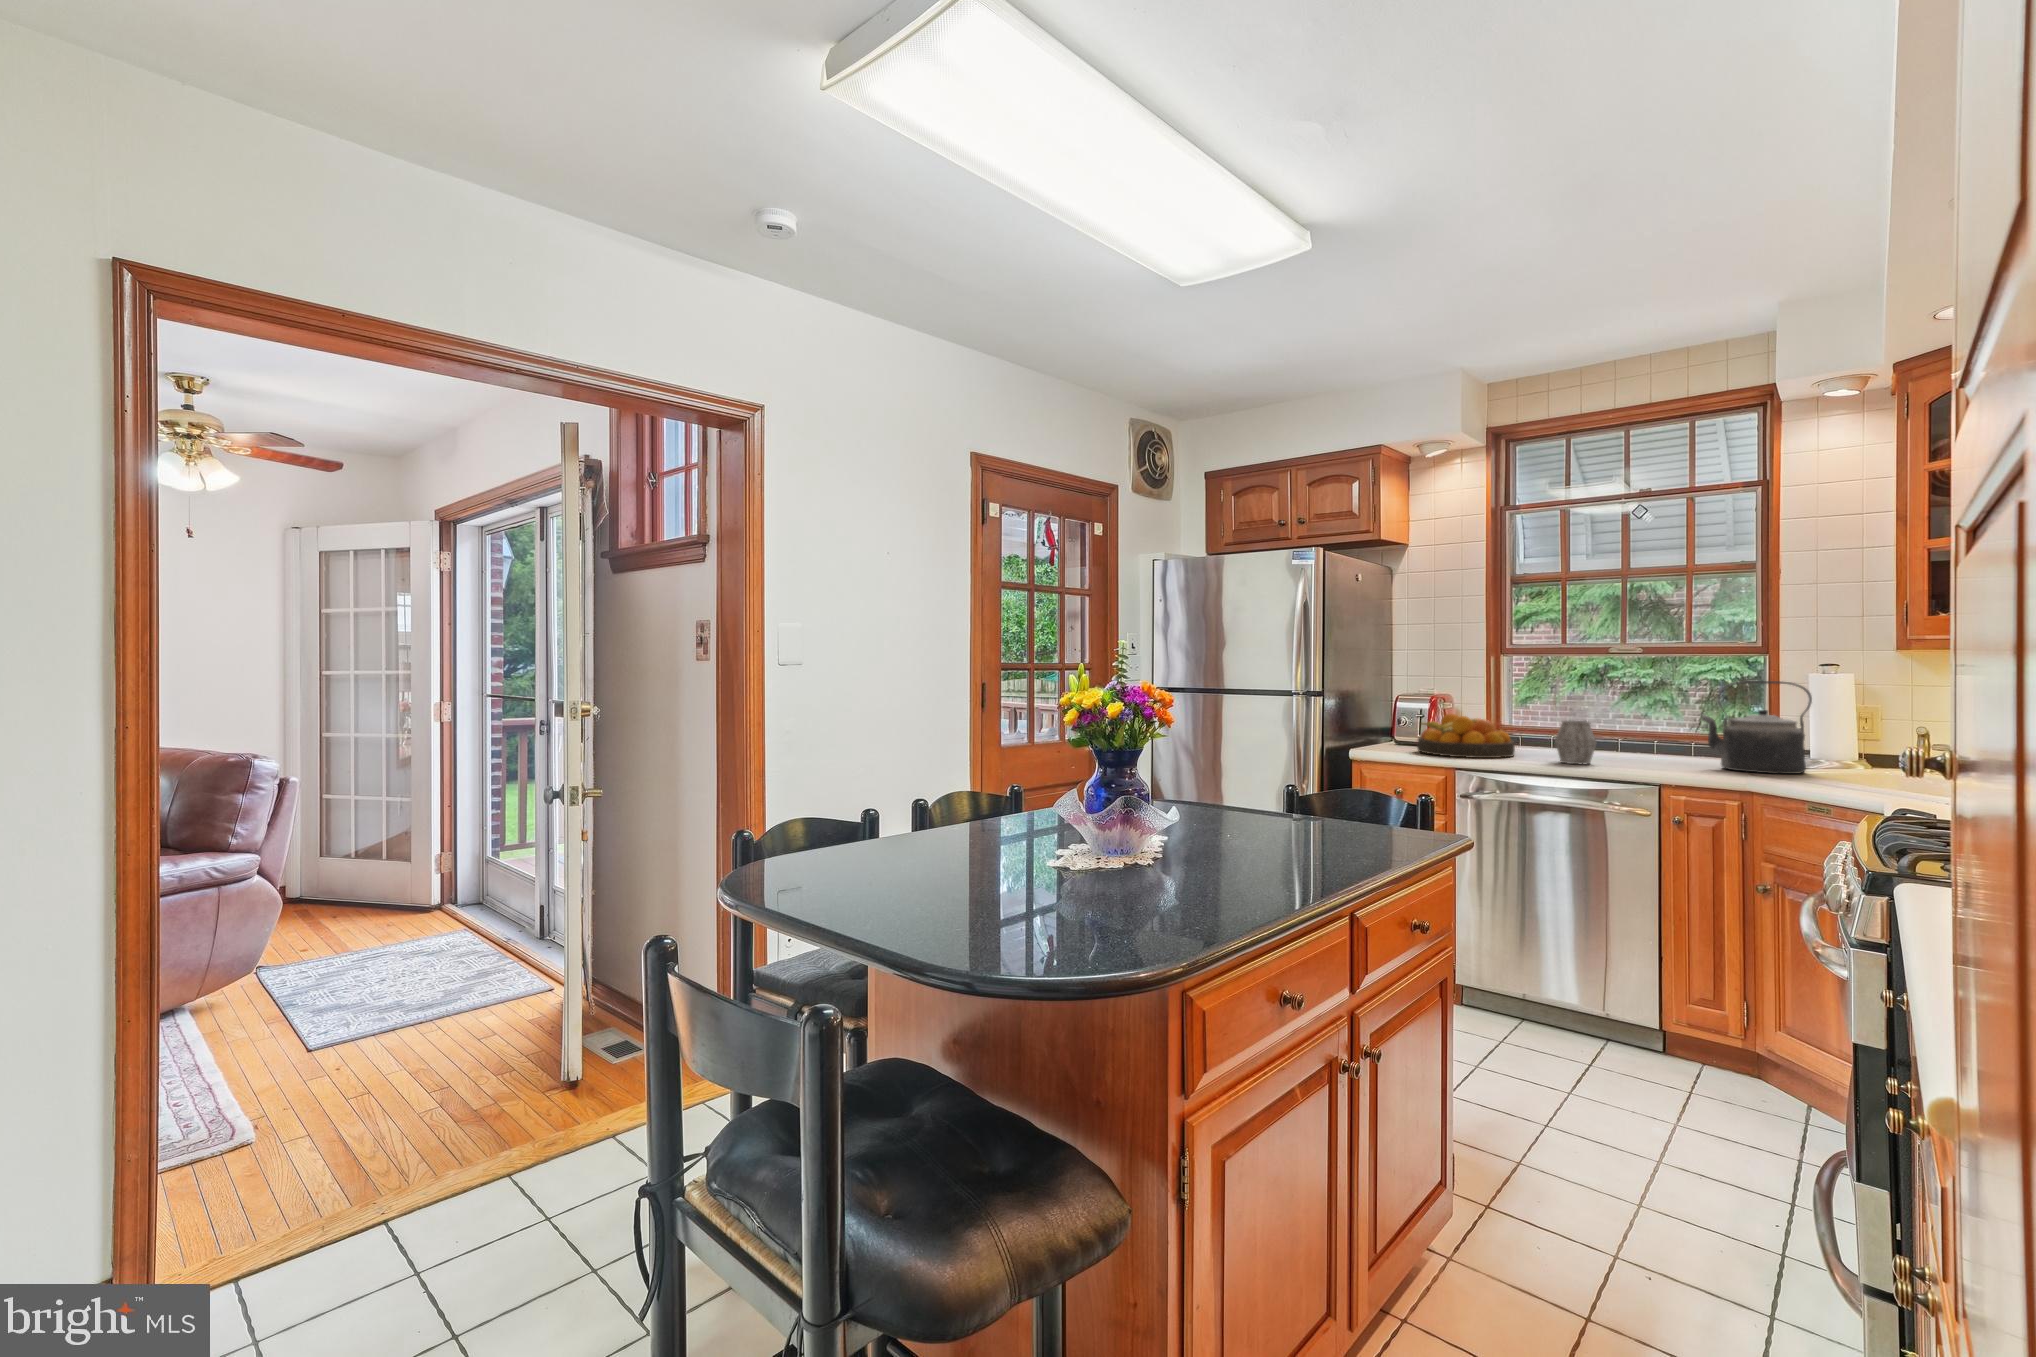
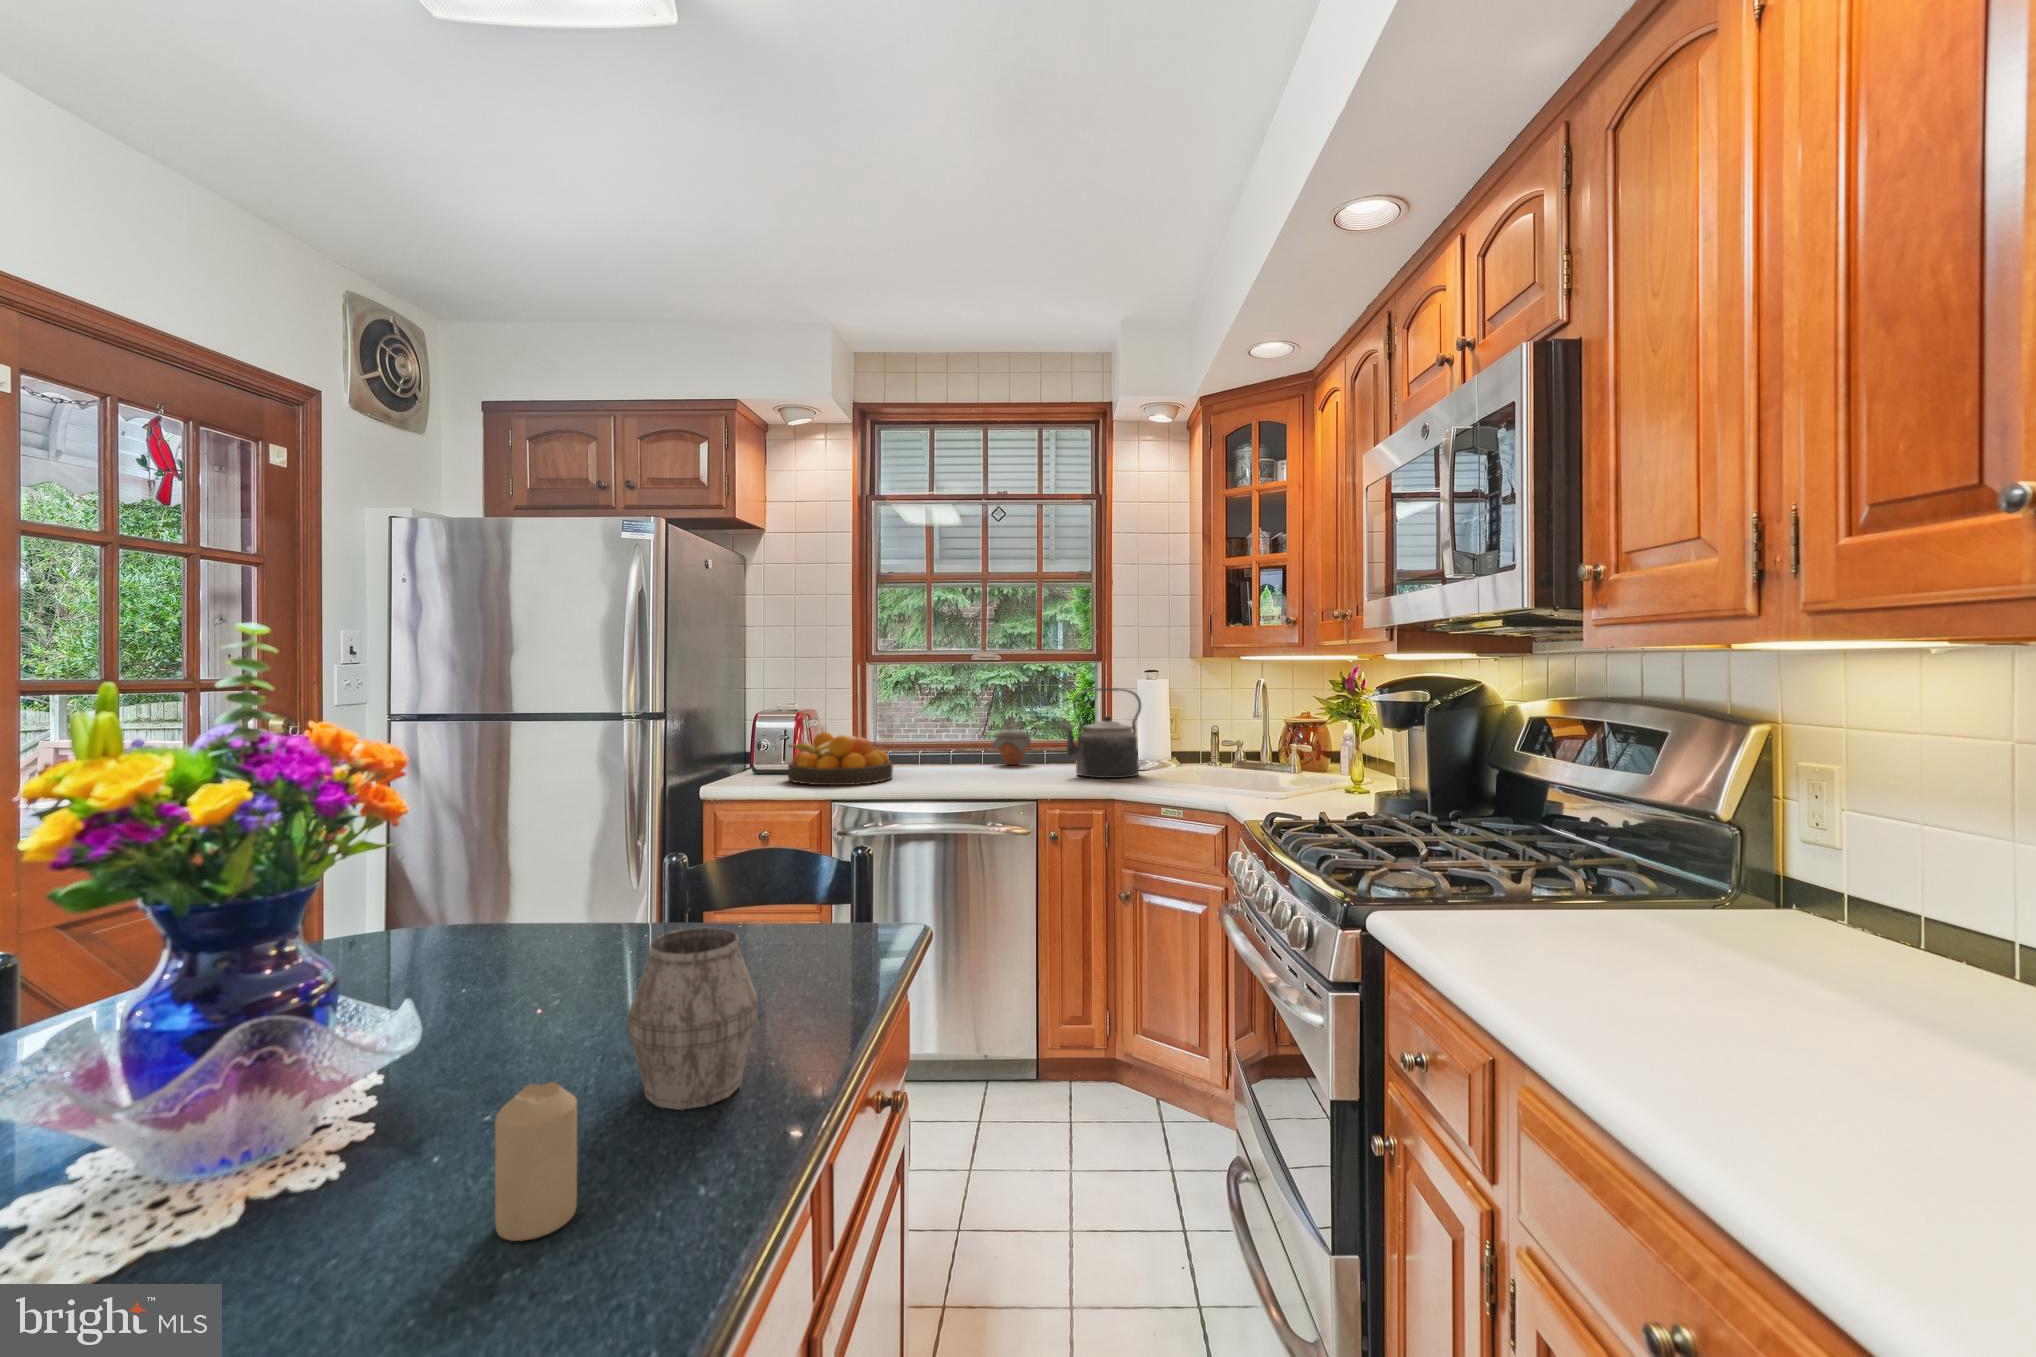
mug: present [1555,721,1597,764] -> present [628,928,758,1110]
jar: none [1635,721,1684,756] -> present [992,730,1031,765]
candle: none [1205,824,1234,878] -> present [495,1082,577,1241]

